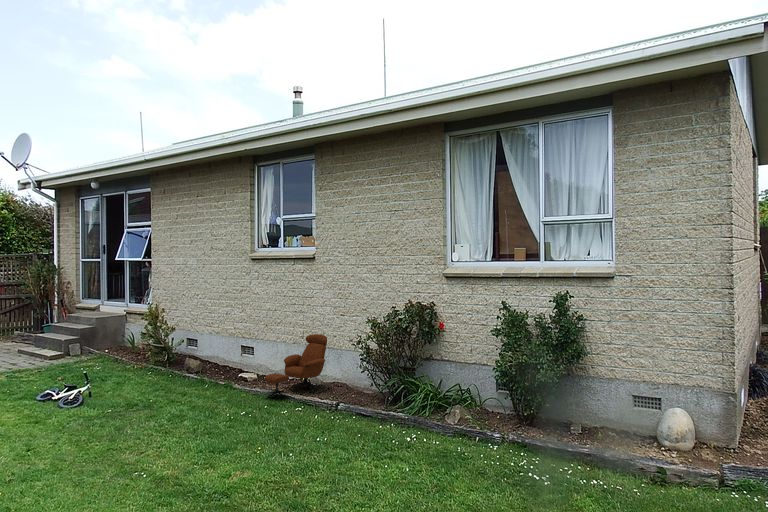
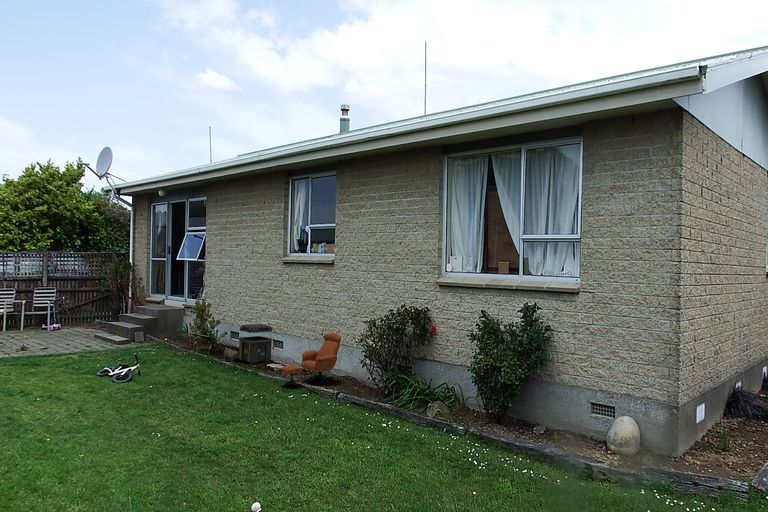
toolbox: none [202,328,241,373] -> present [239,324,273,363]

